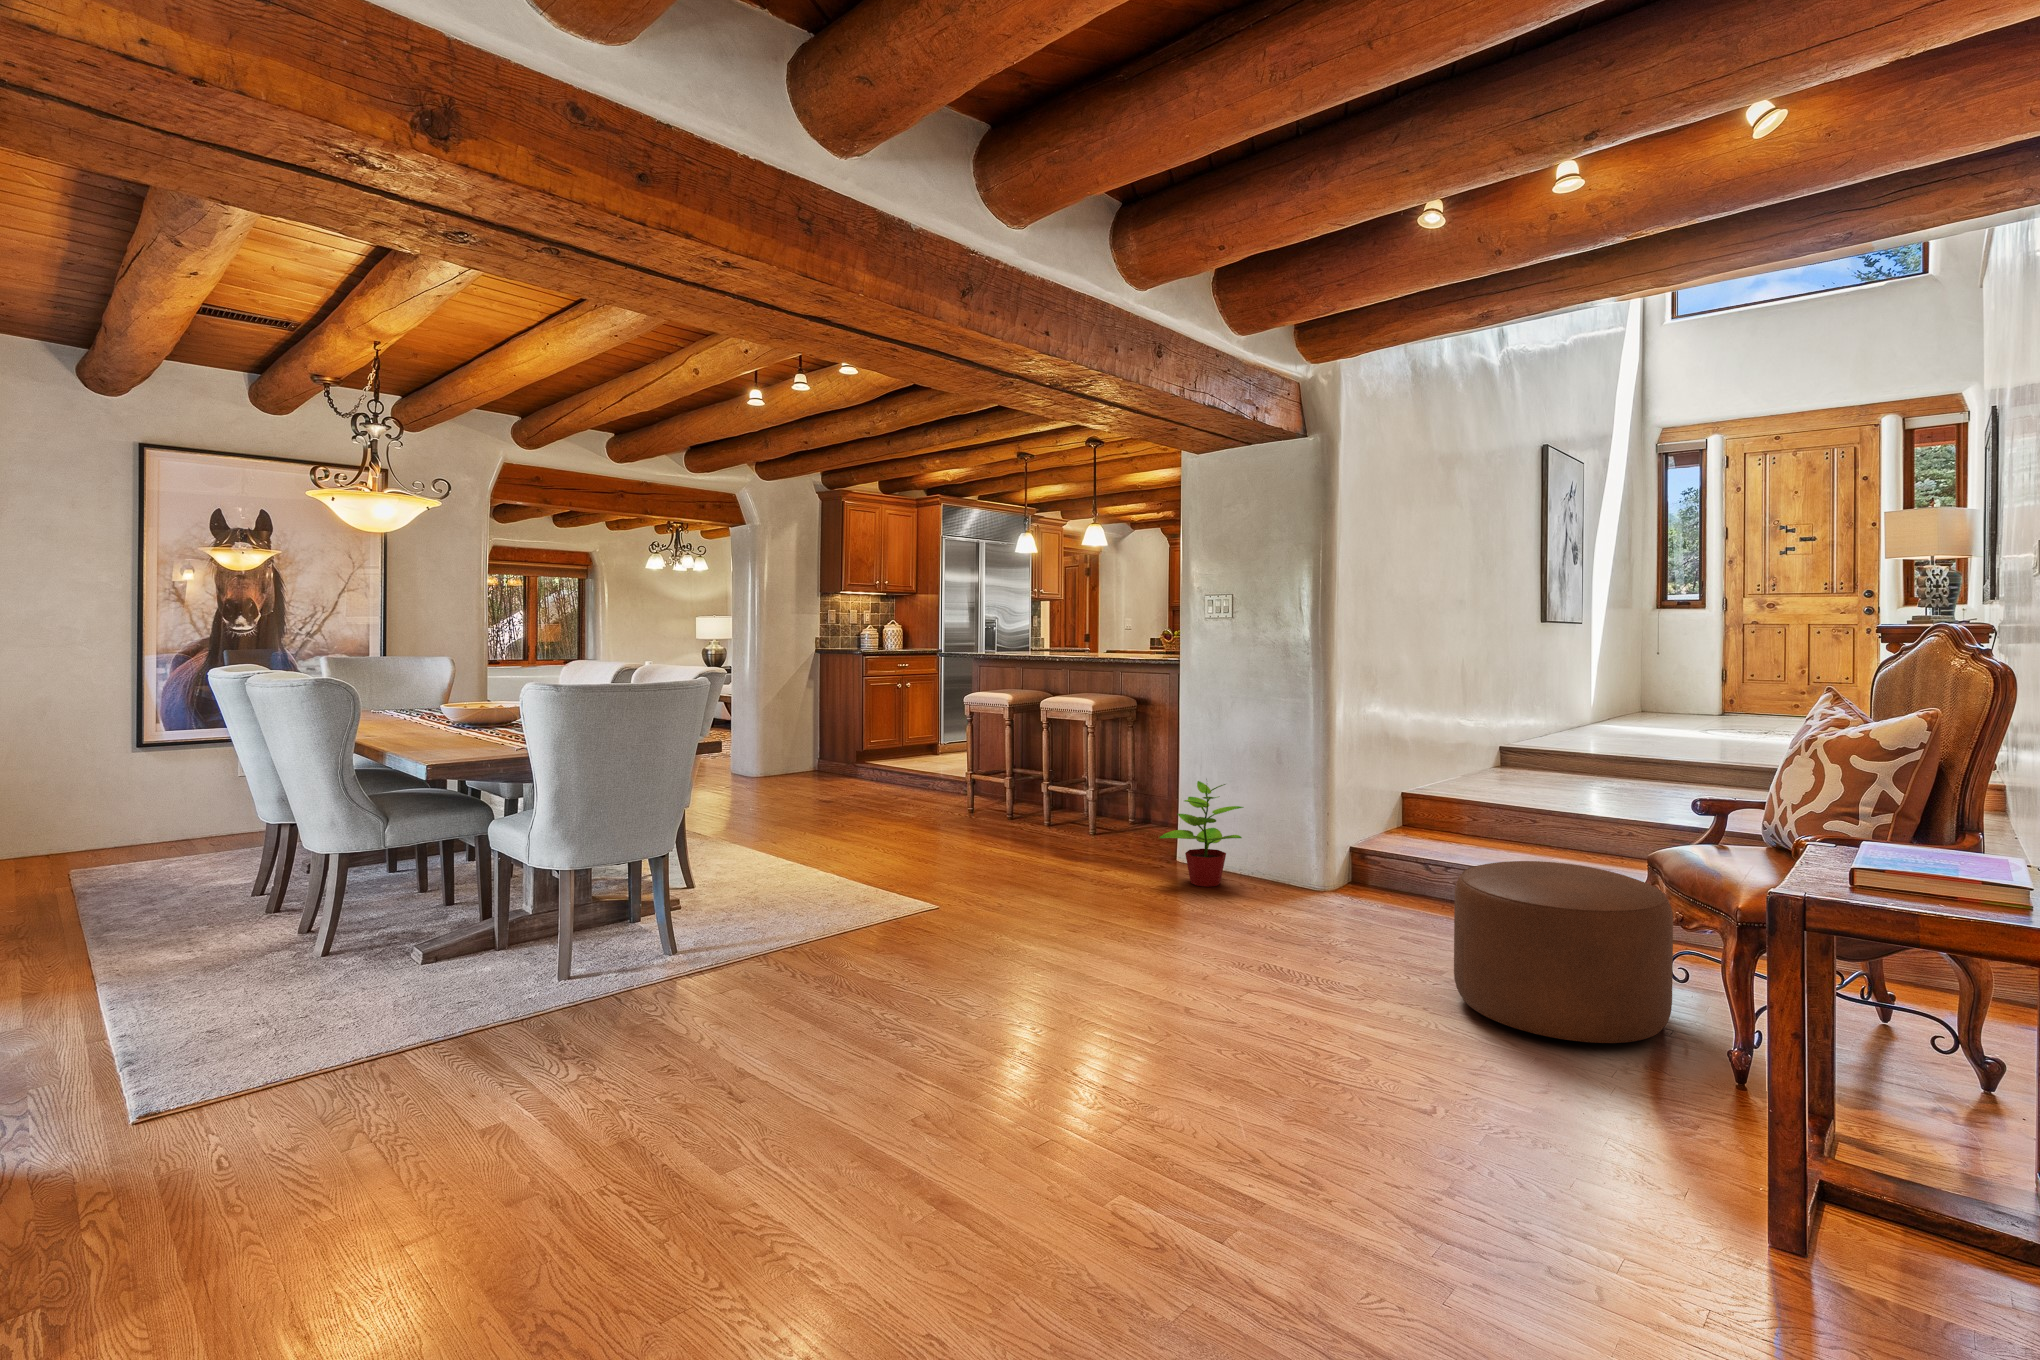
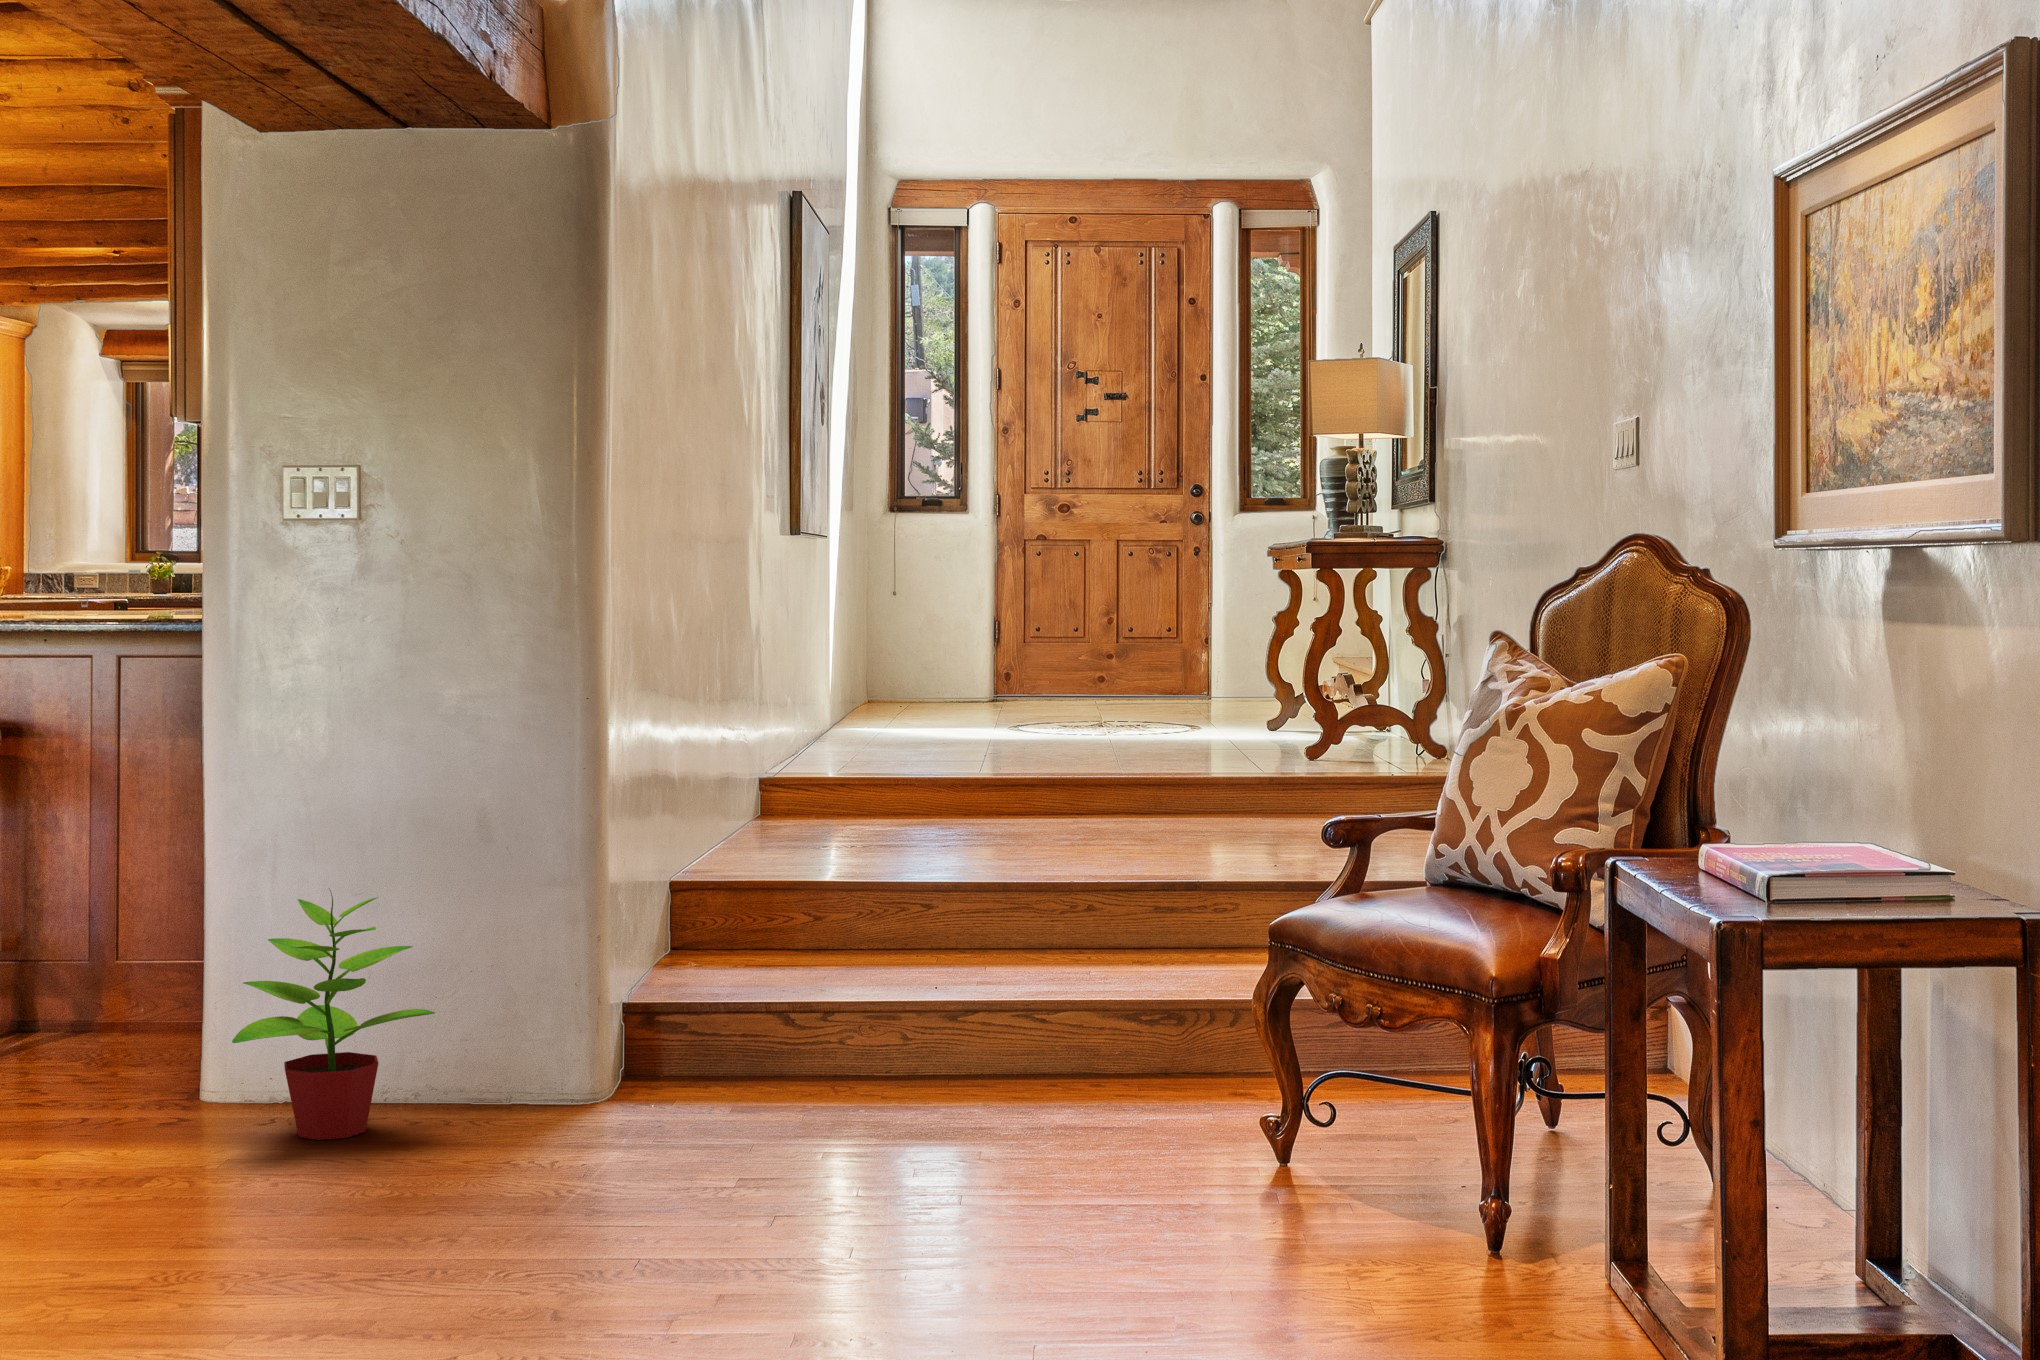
ottoman: present [1454,861,1673,1043] -> none [1019,956,1359,1245]

